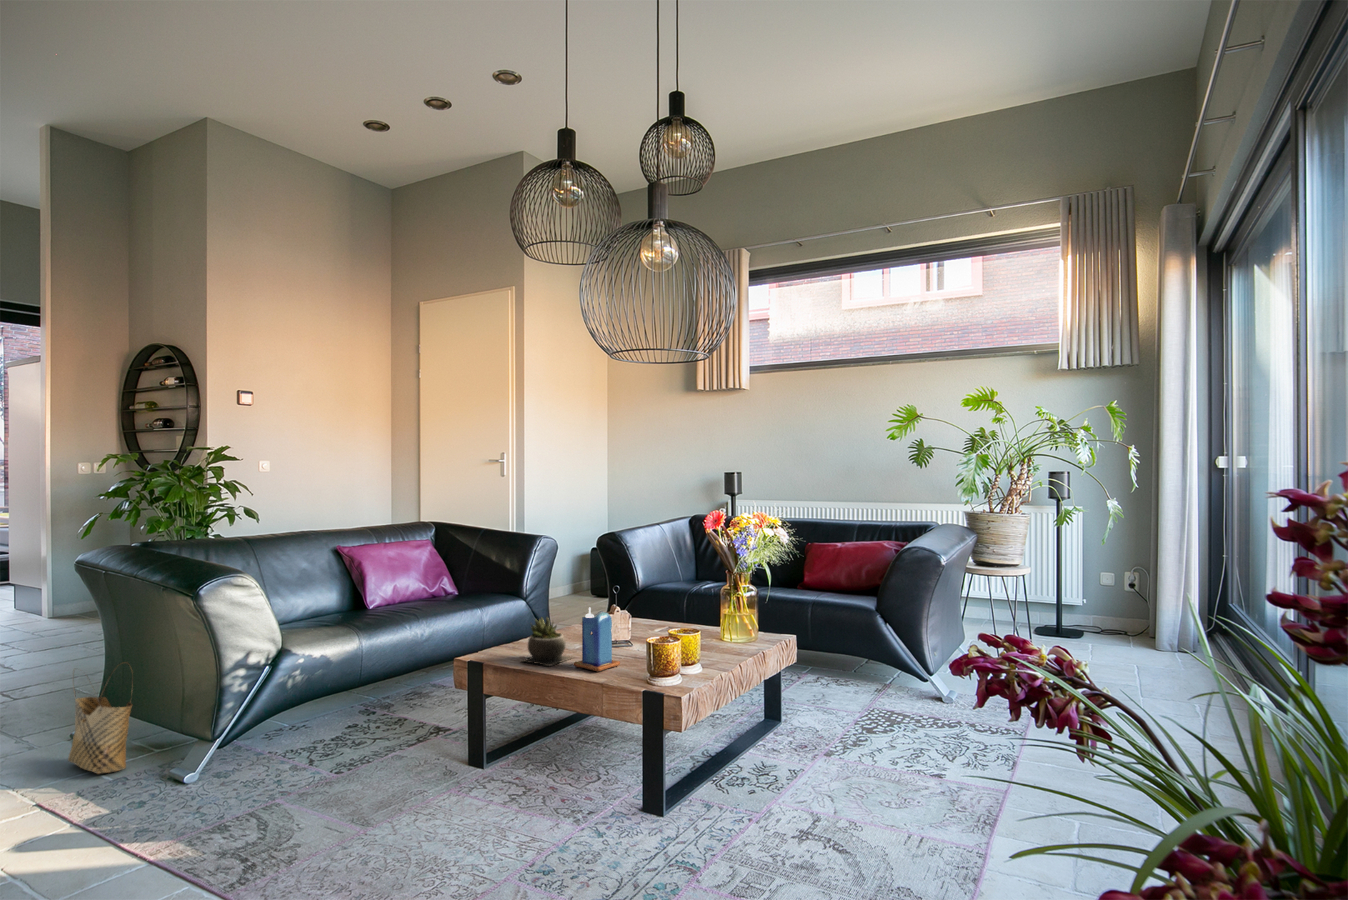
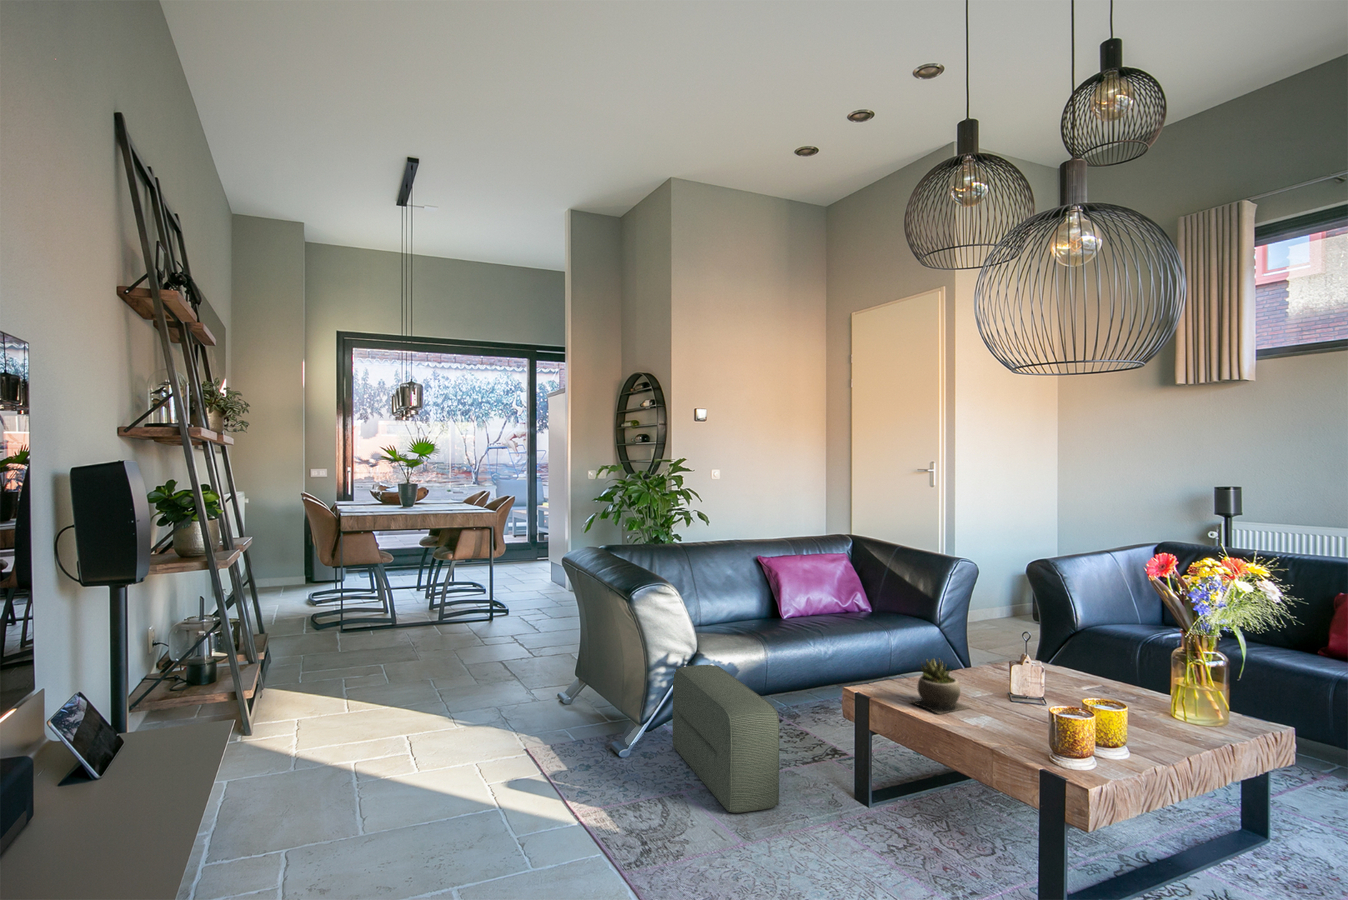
candle: present [574,607,620,672] -> none [966,656,1023,731]
pouf: none [252,661,393,806] -> present [672,665,779,813]
woven basket: present [68,662,133,774] -> none [550,644,591,734]

